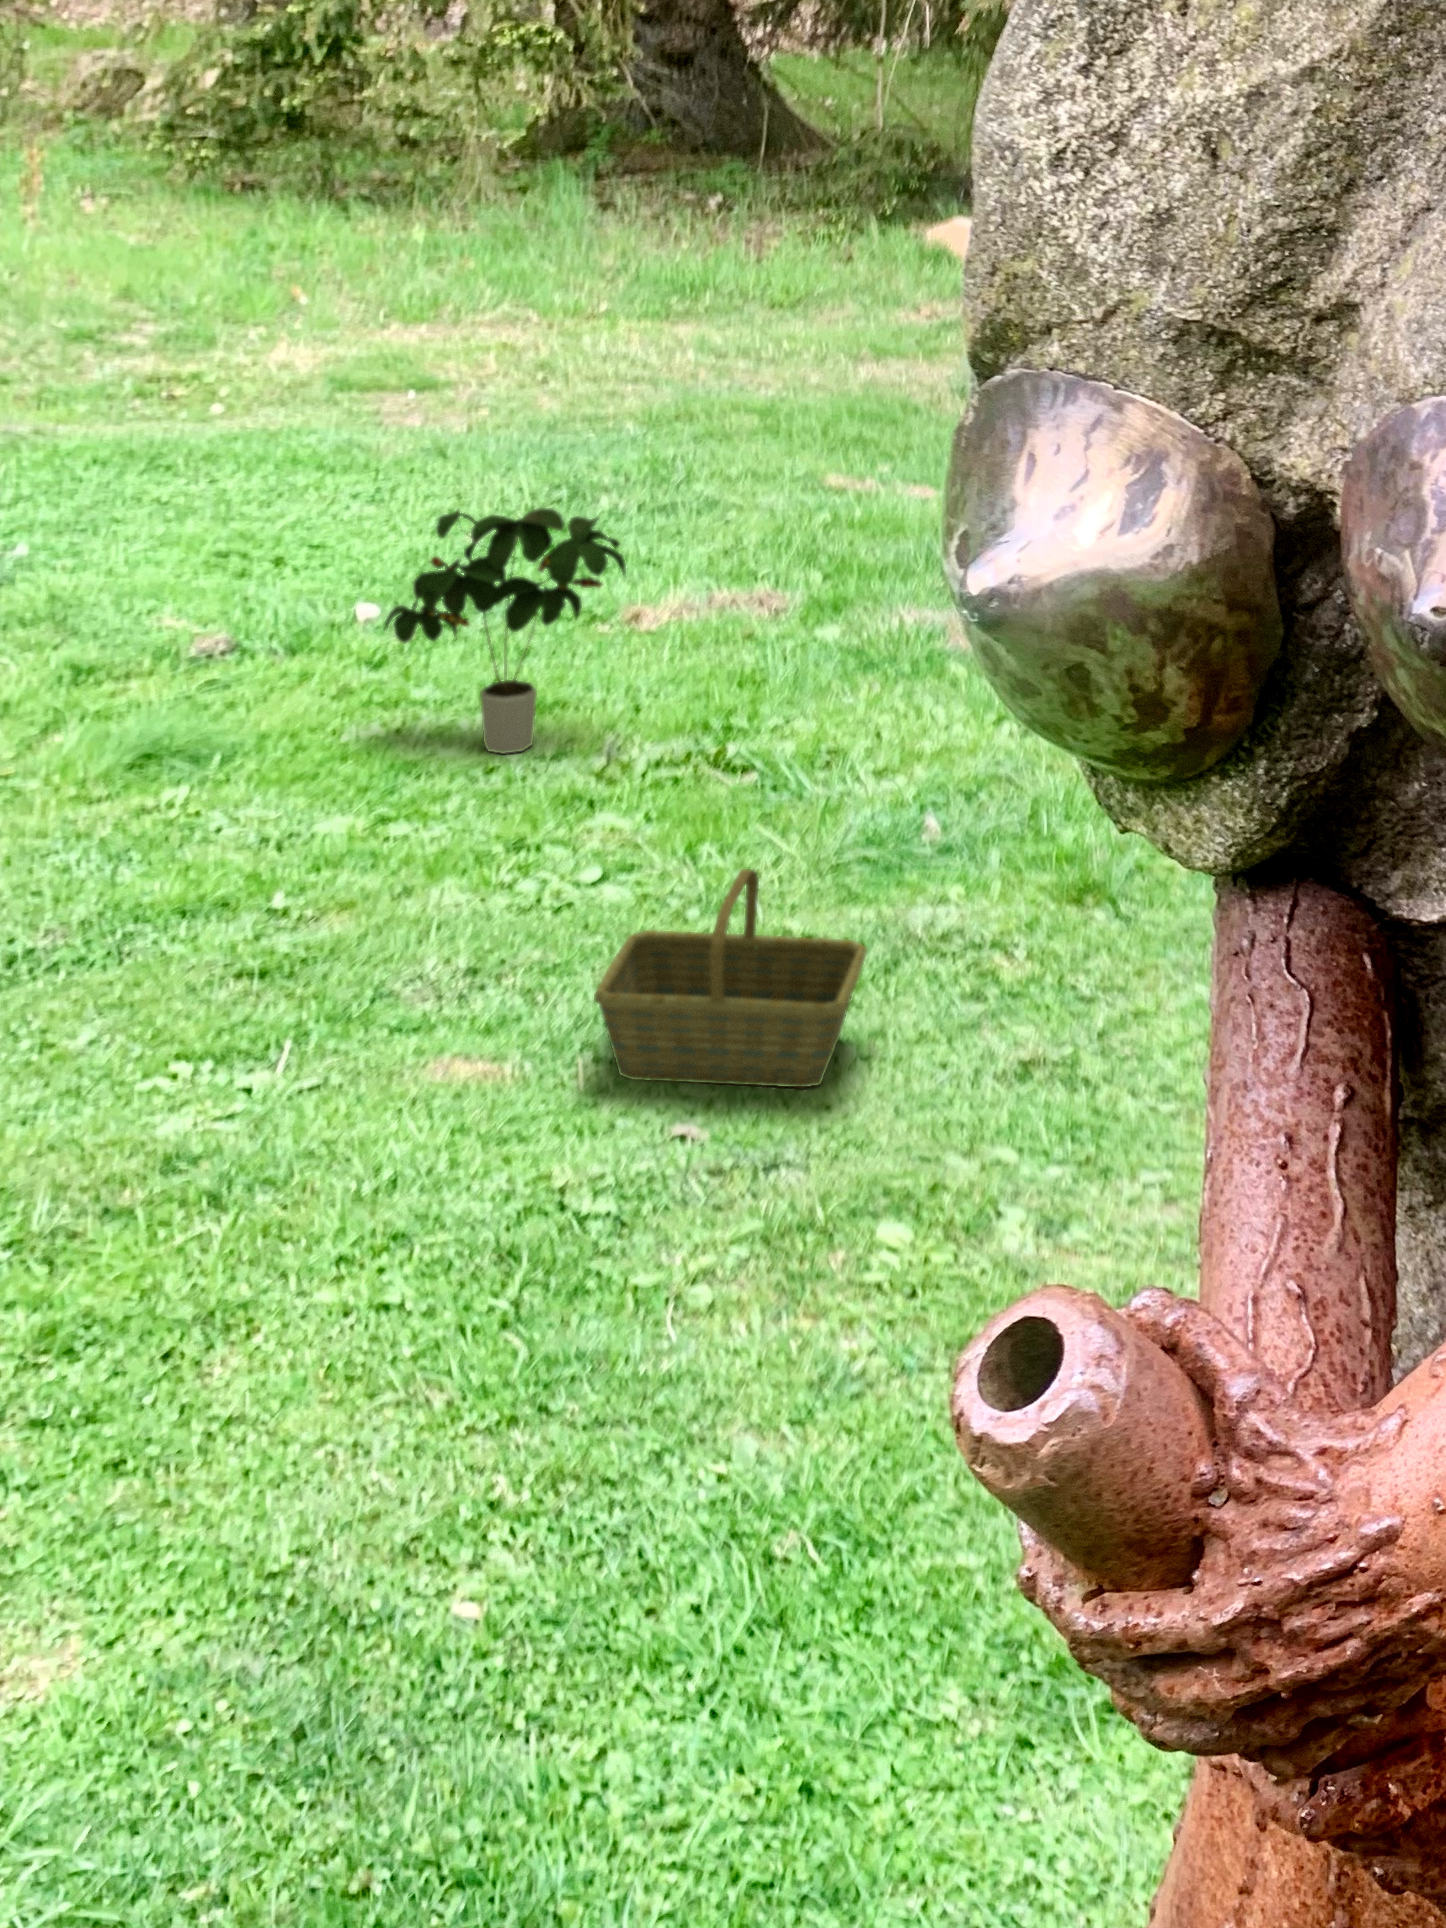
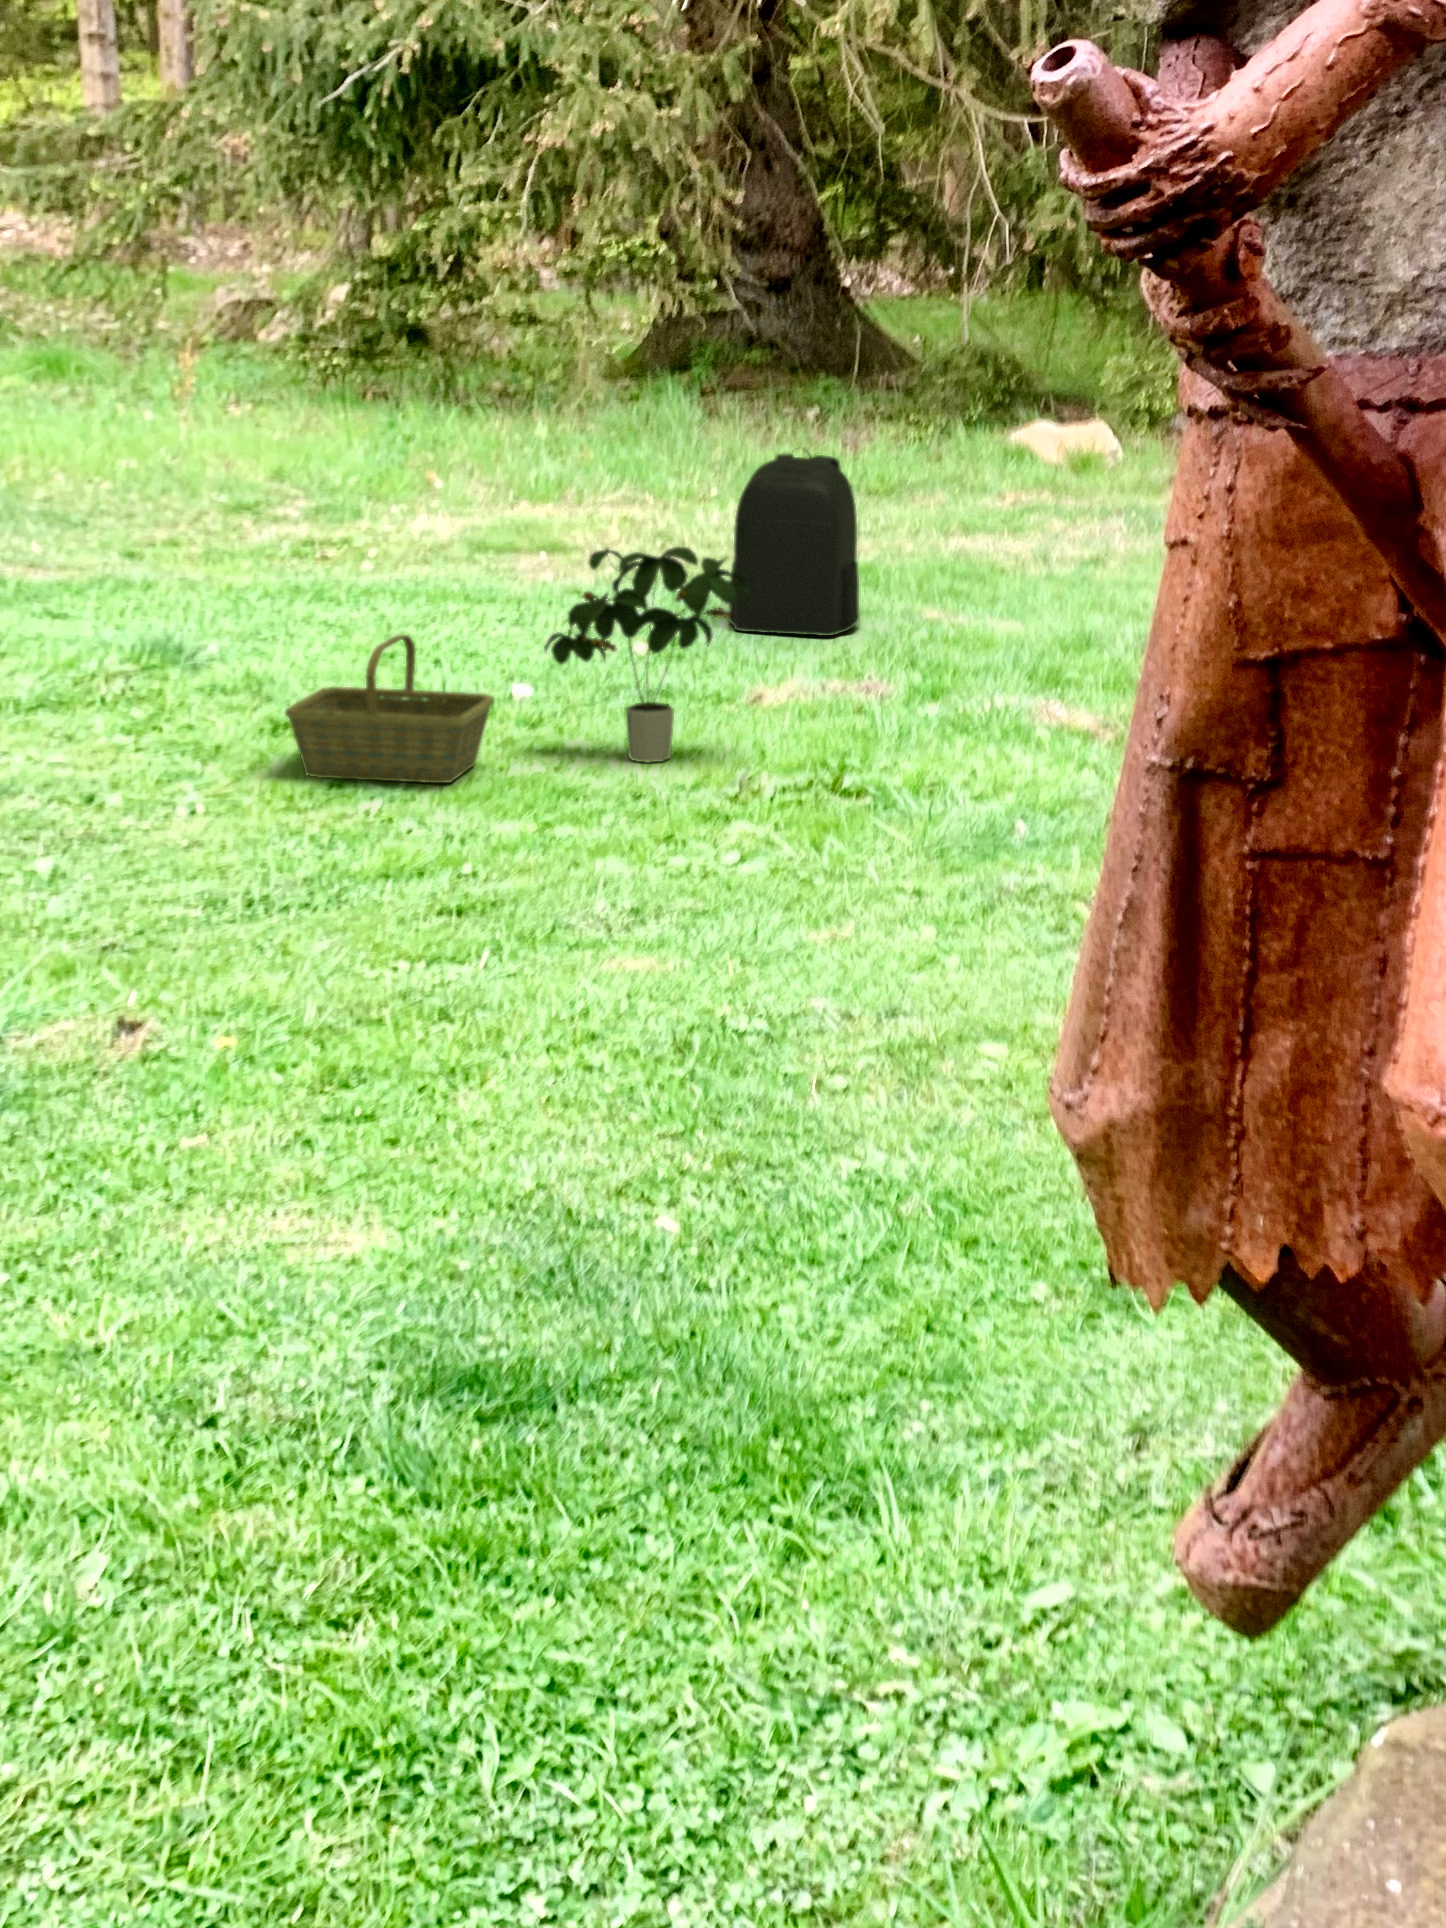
backpack: none [613,326,760,536] -> present [728,450,860,636]
basket: present [594,869,867,1087] -> present [285,635,494,783]

